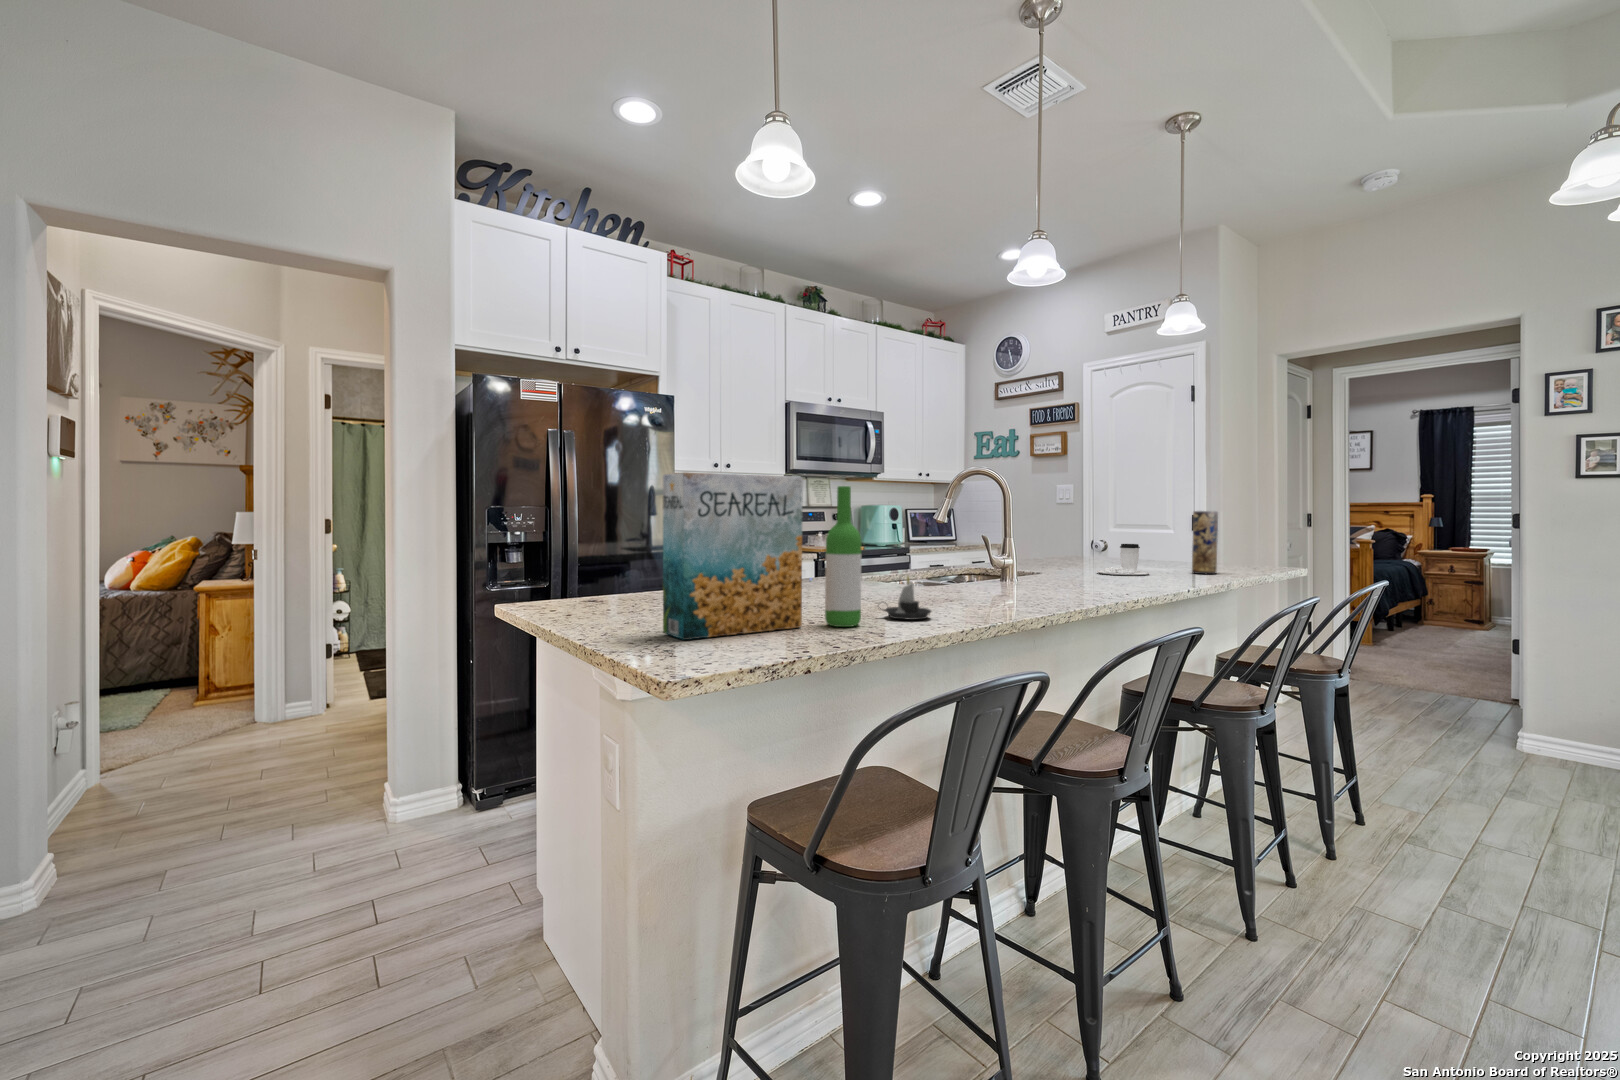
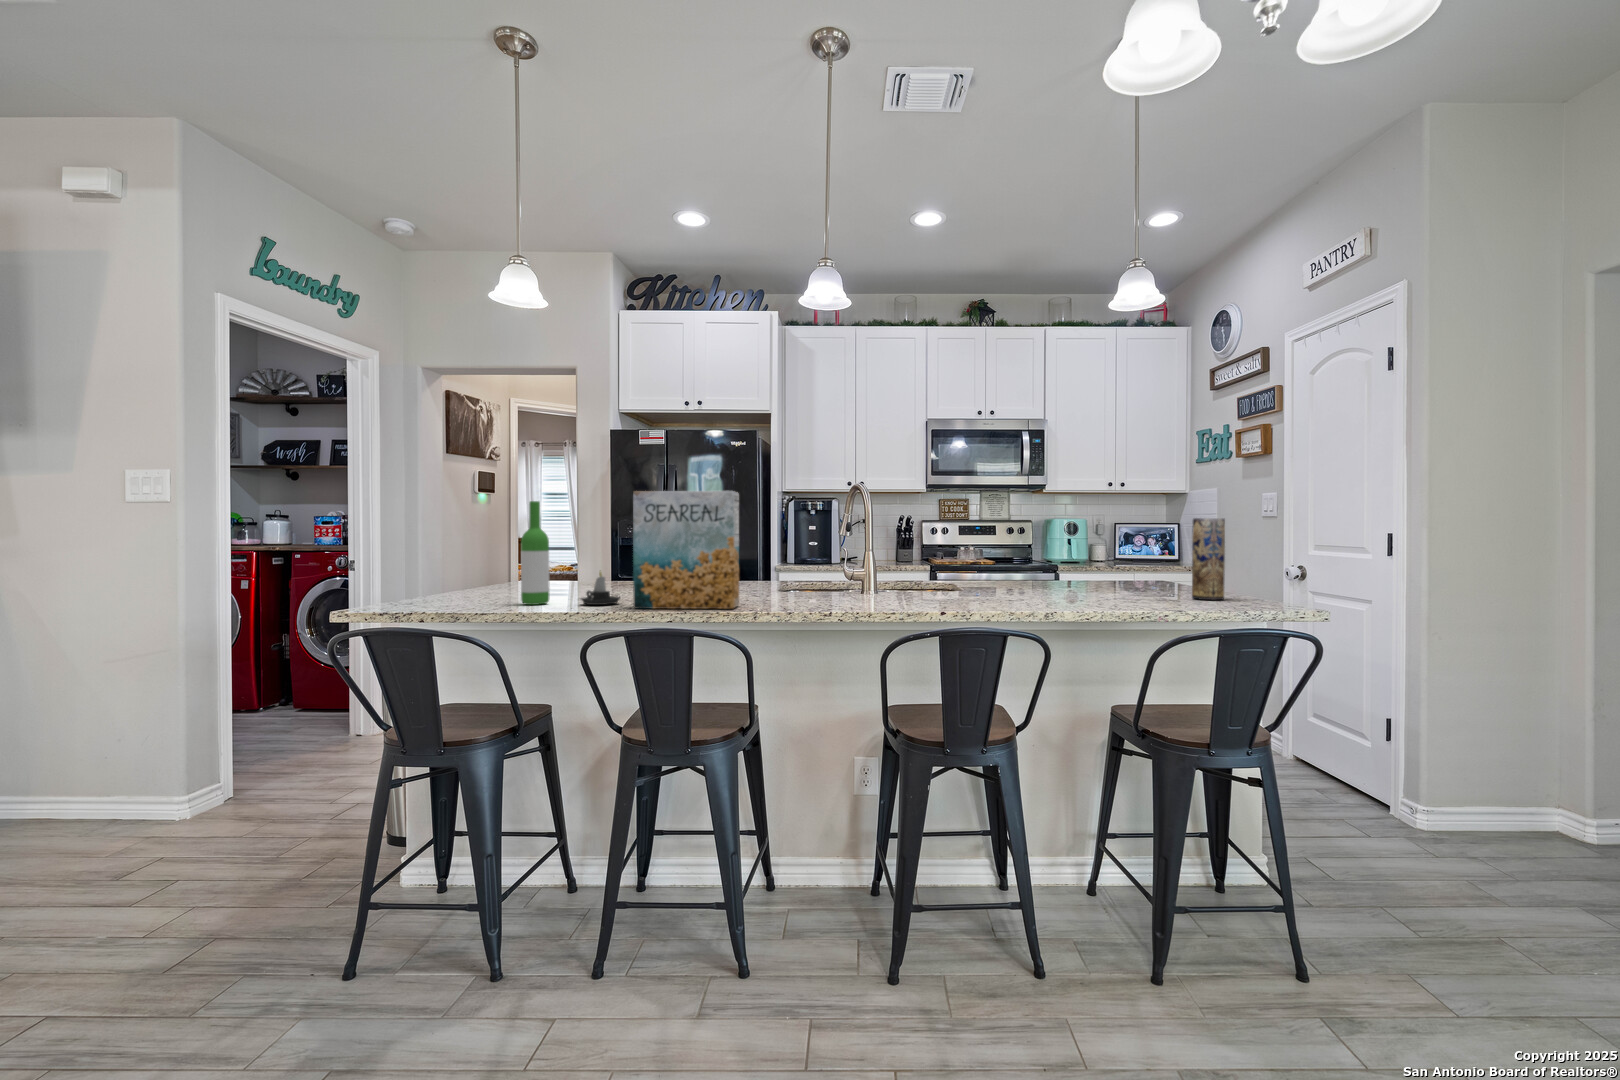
cereal box: present [663,472,803,640] -> present [633,491,739,609]
coffee cup: present [1097,544,1149,575] -> none [1069,558,1133,596]

